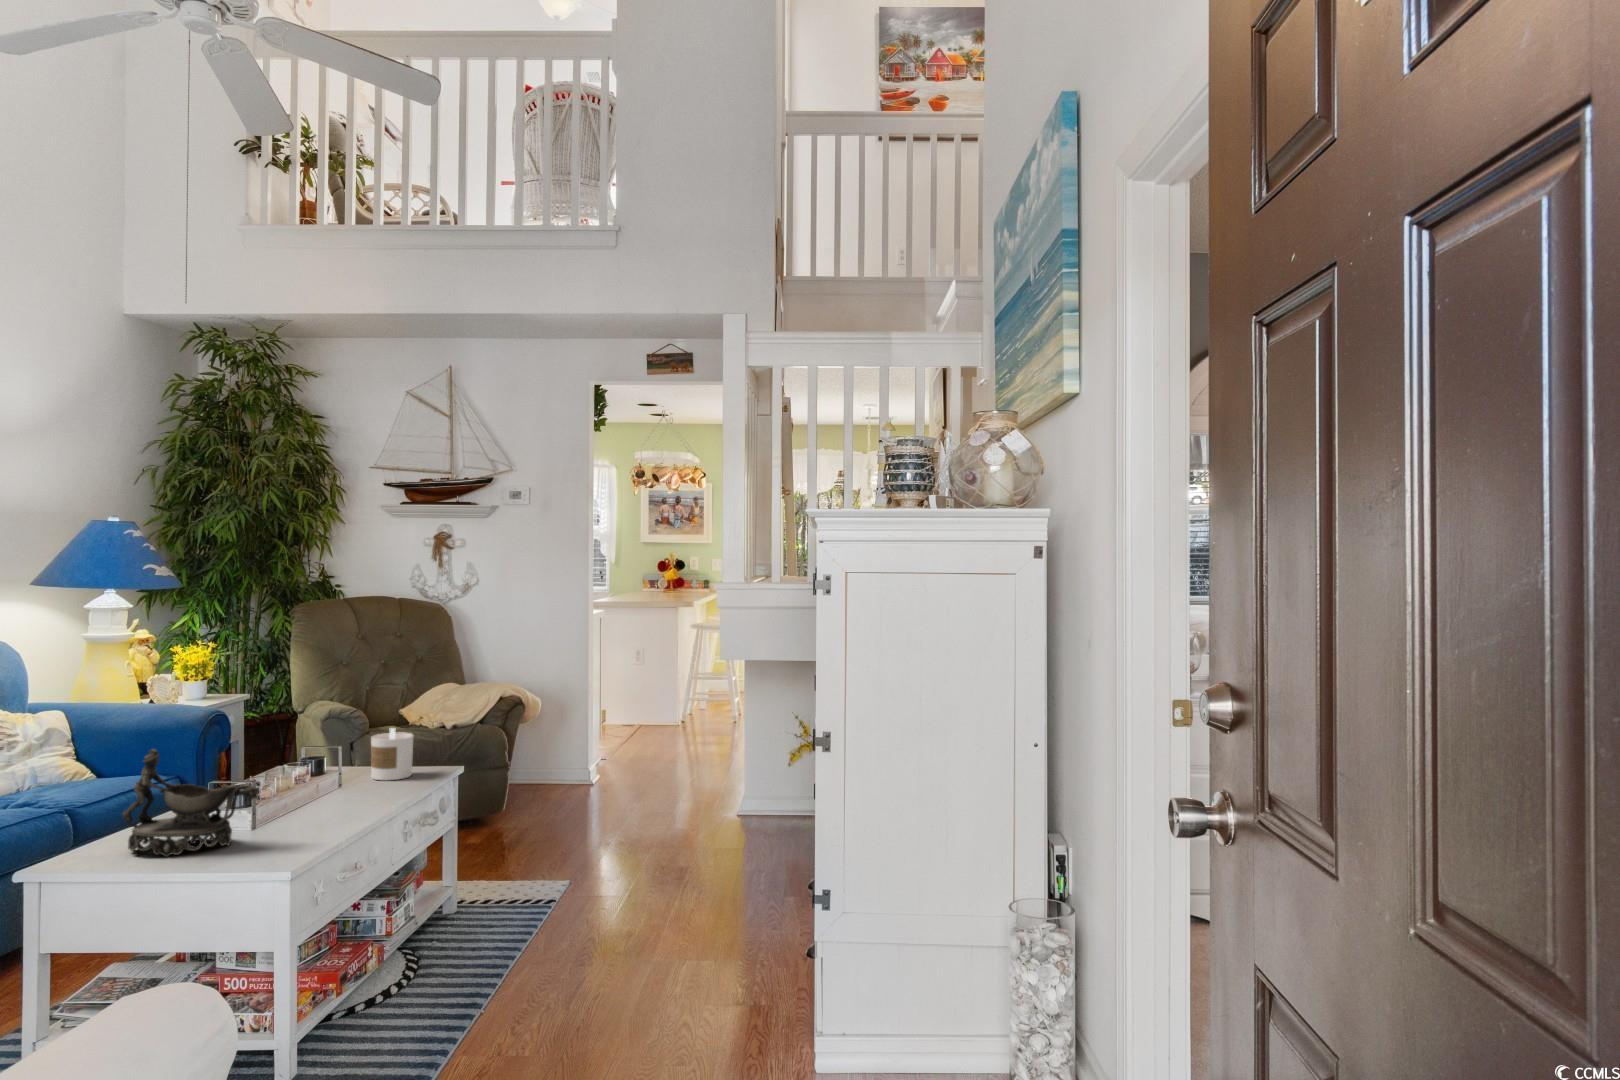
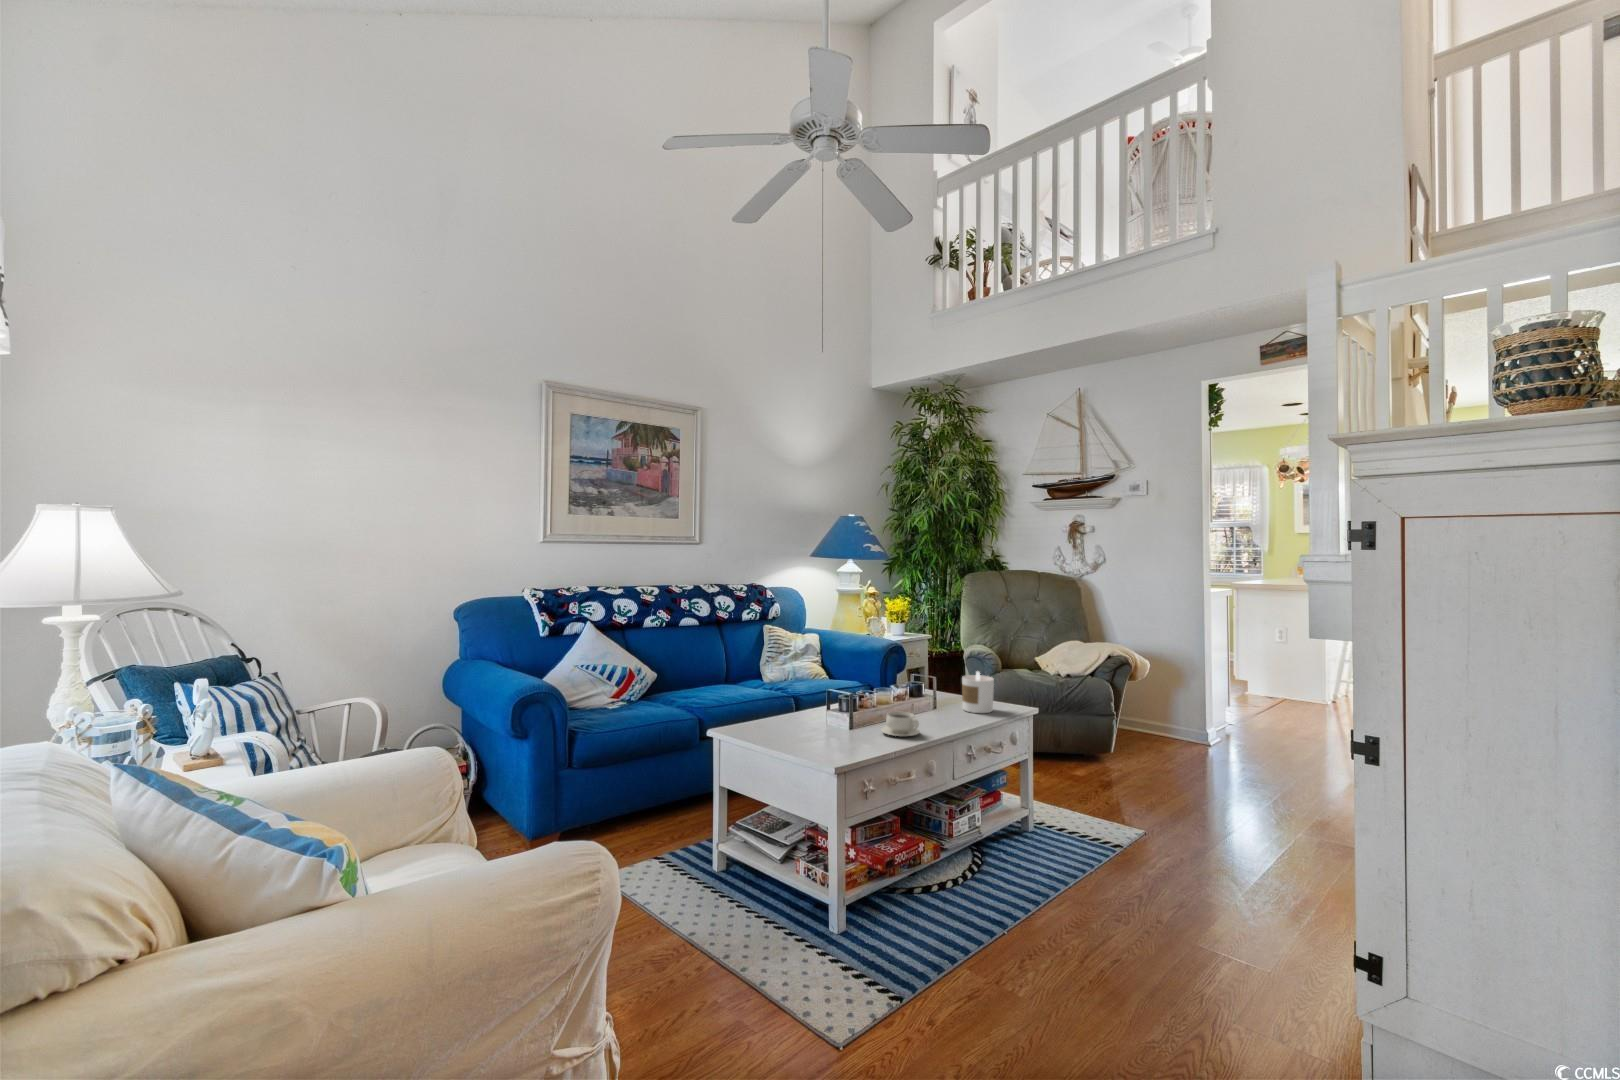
decorative bowl: present [123,749,259,857] -> none [773,665,844,742]
teacup: none [294,789,352,821] -> present [881,712,920,736]

